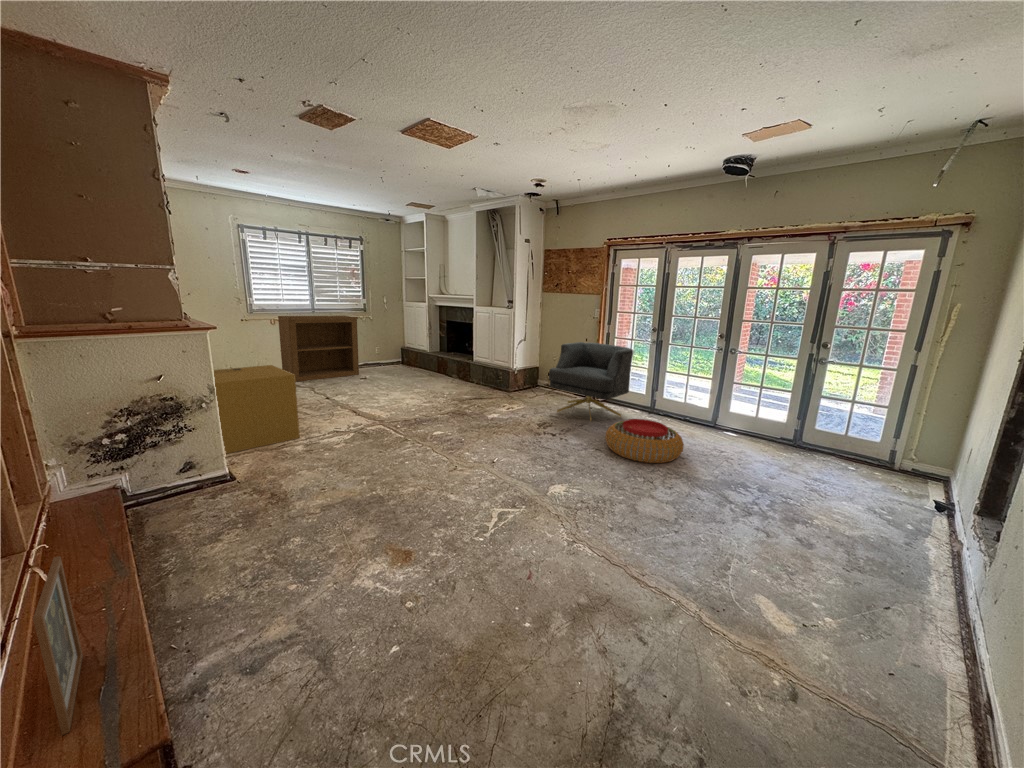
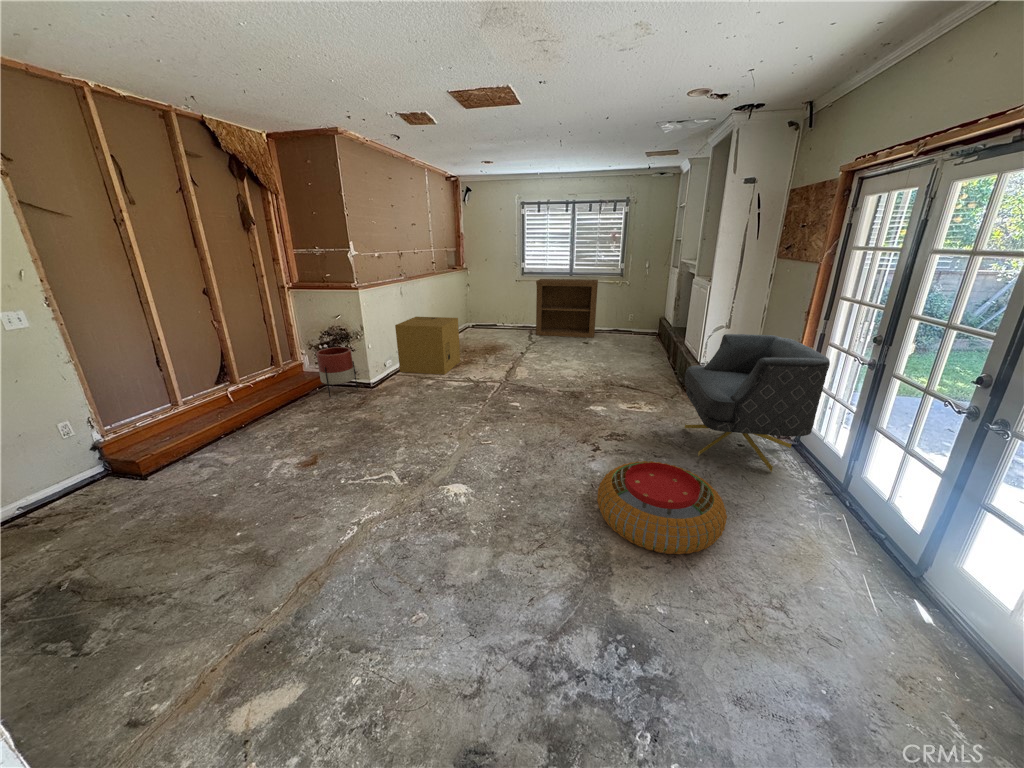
planter: none [147,426,224,515] -> present [316,347,358,397]
picture frame: present [33,556,83,735] -> none [131,381,191,441]

